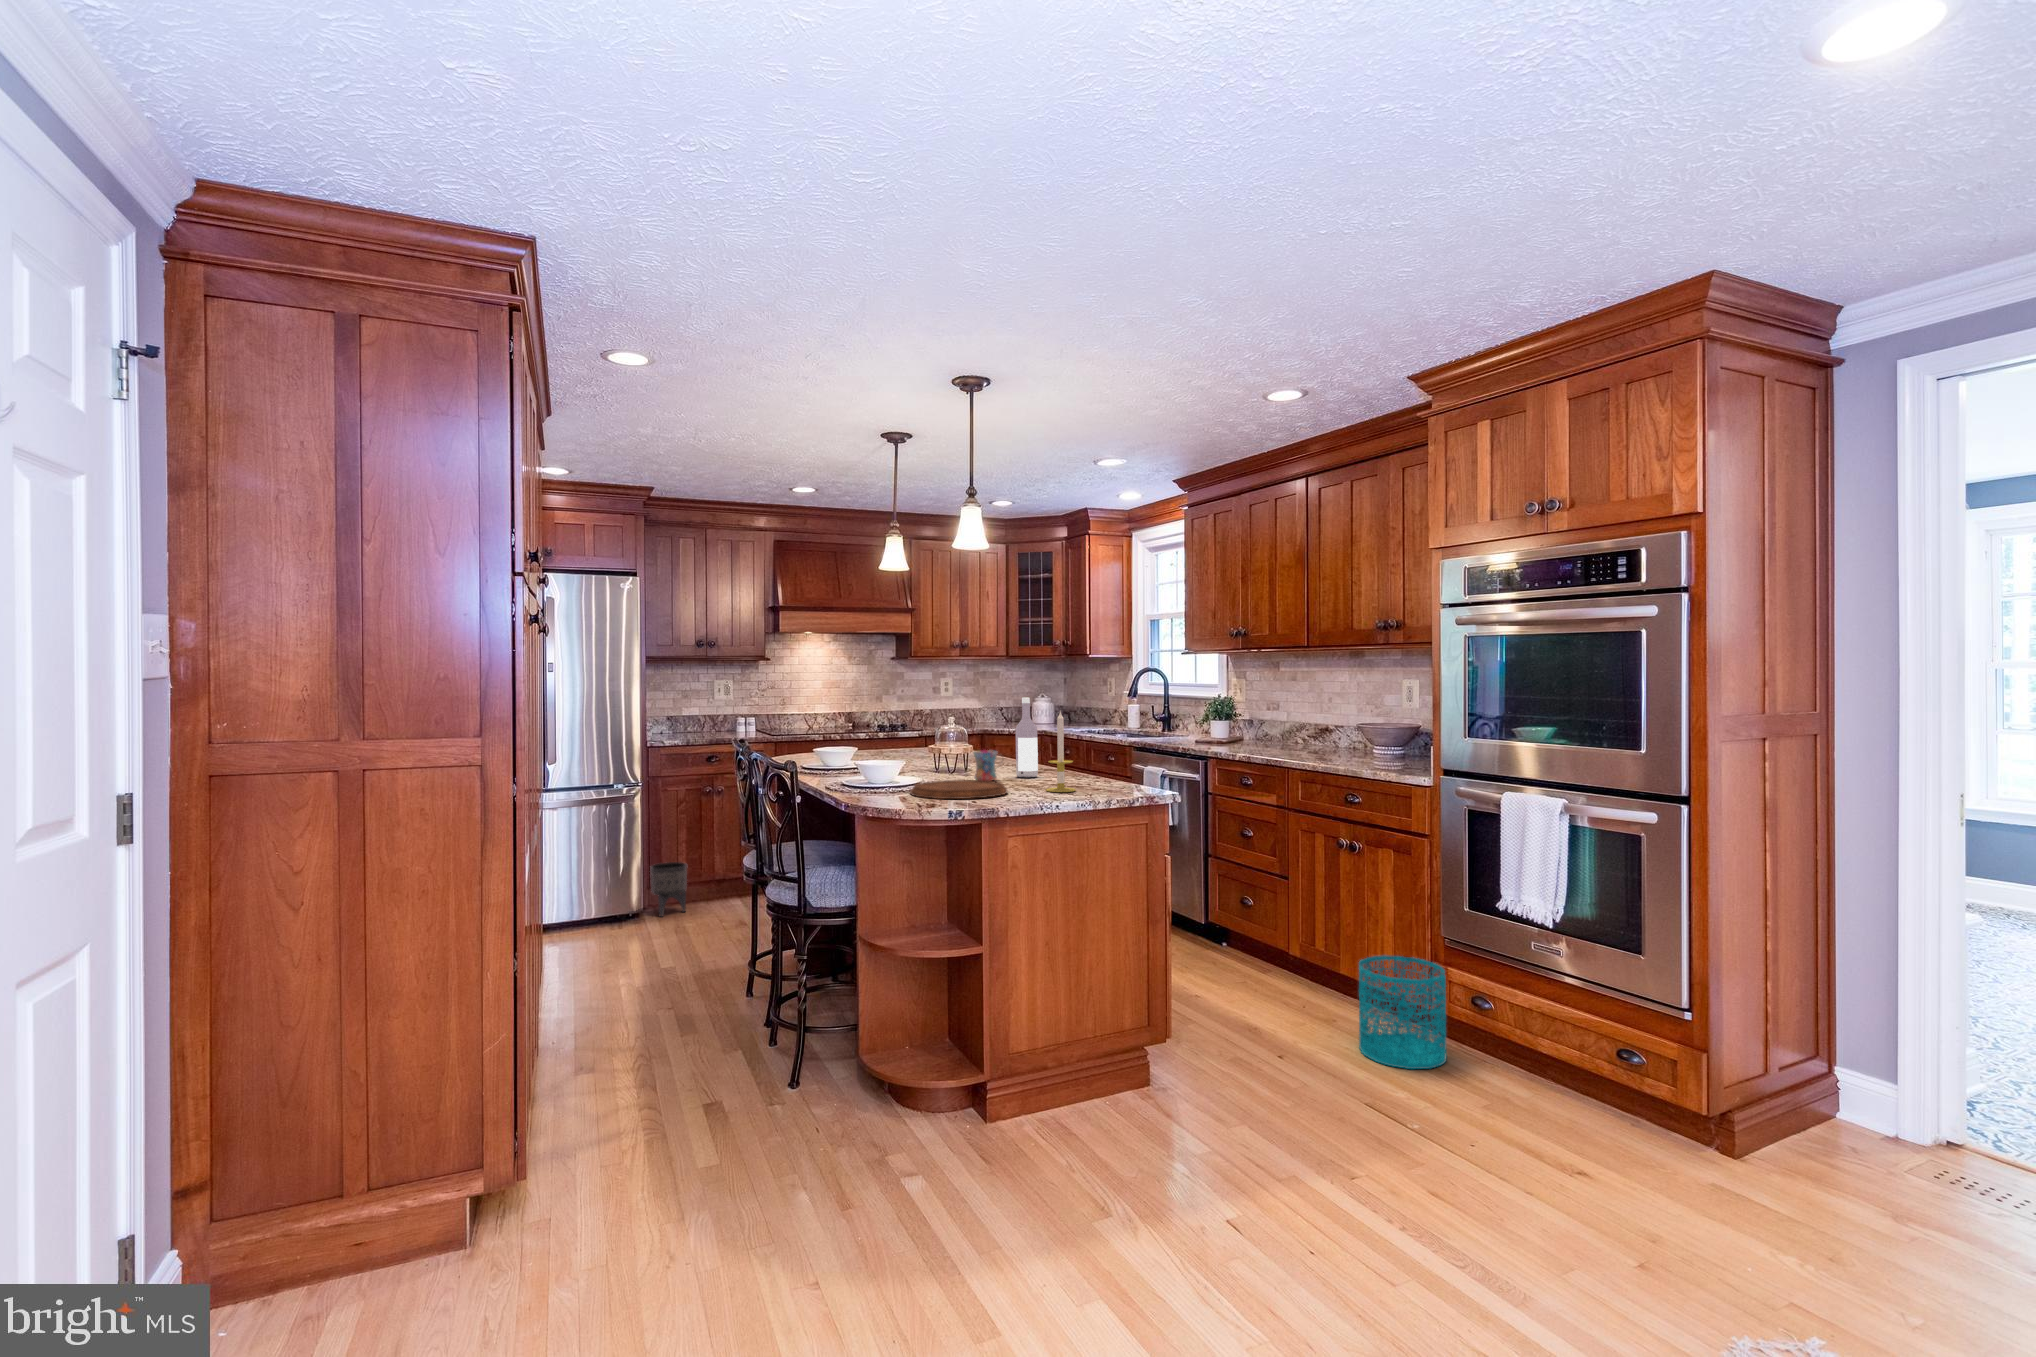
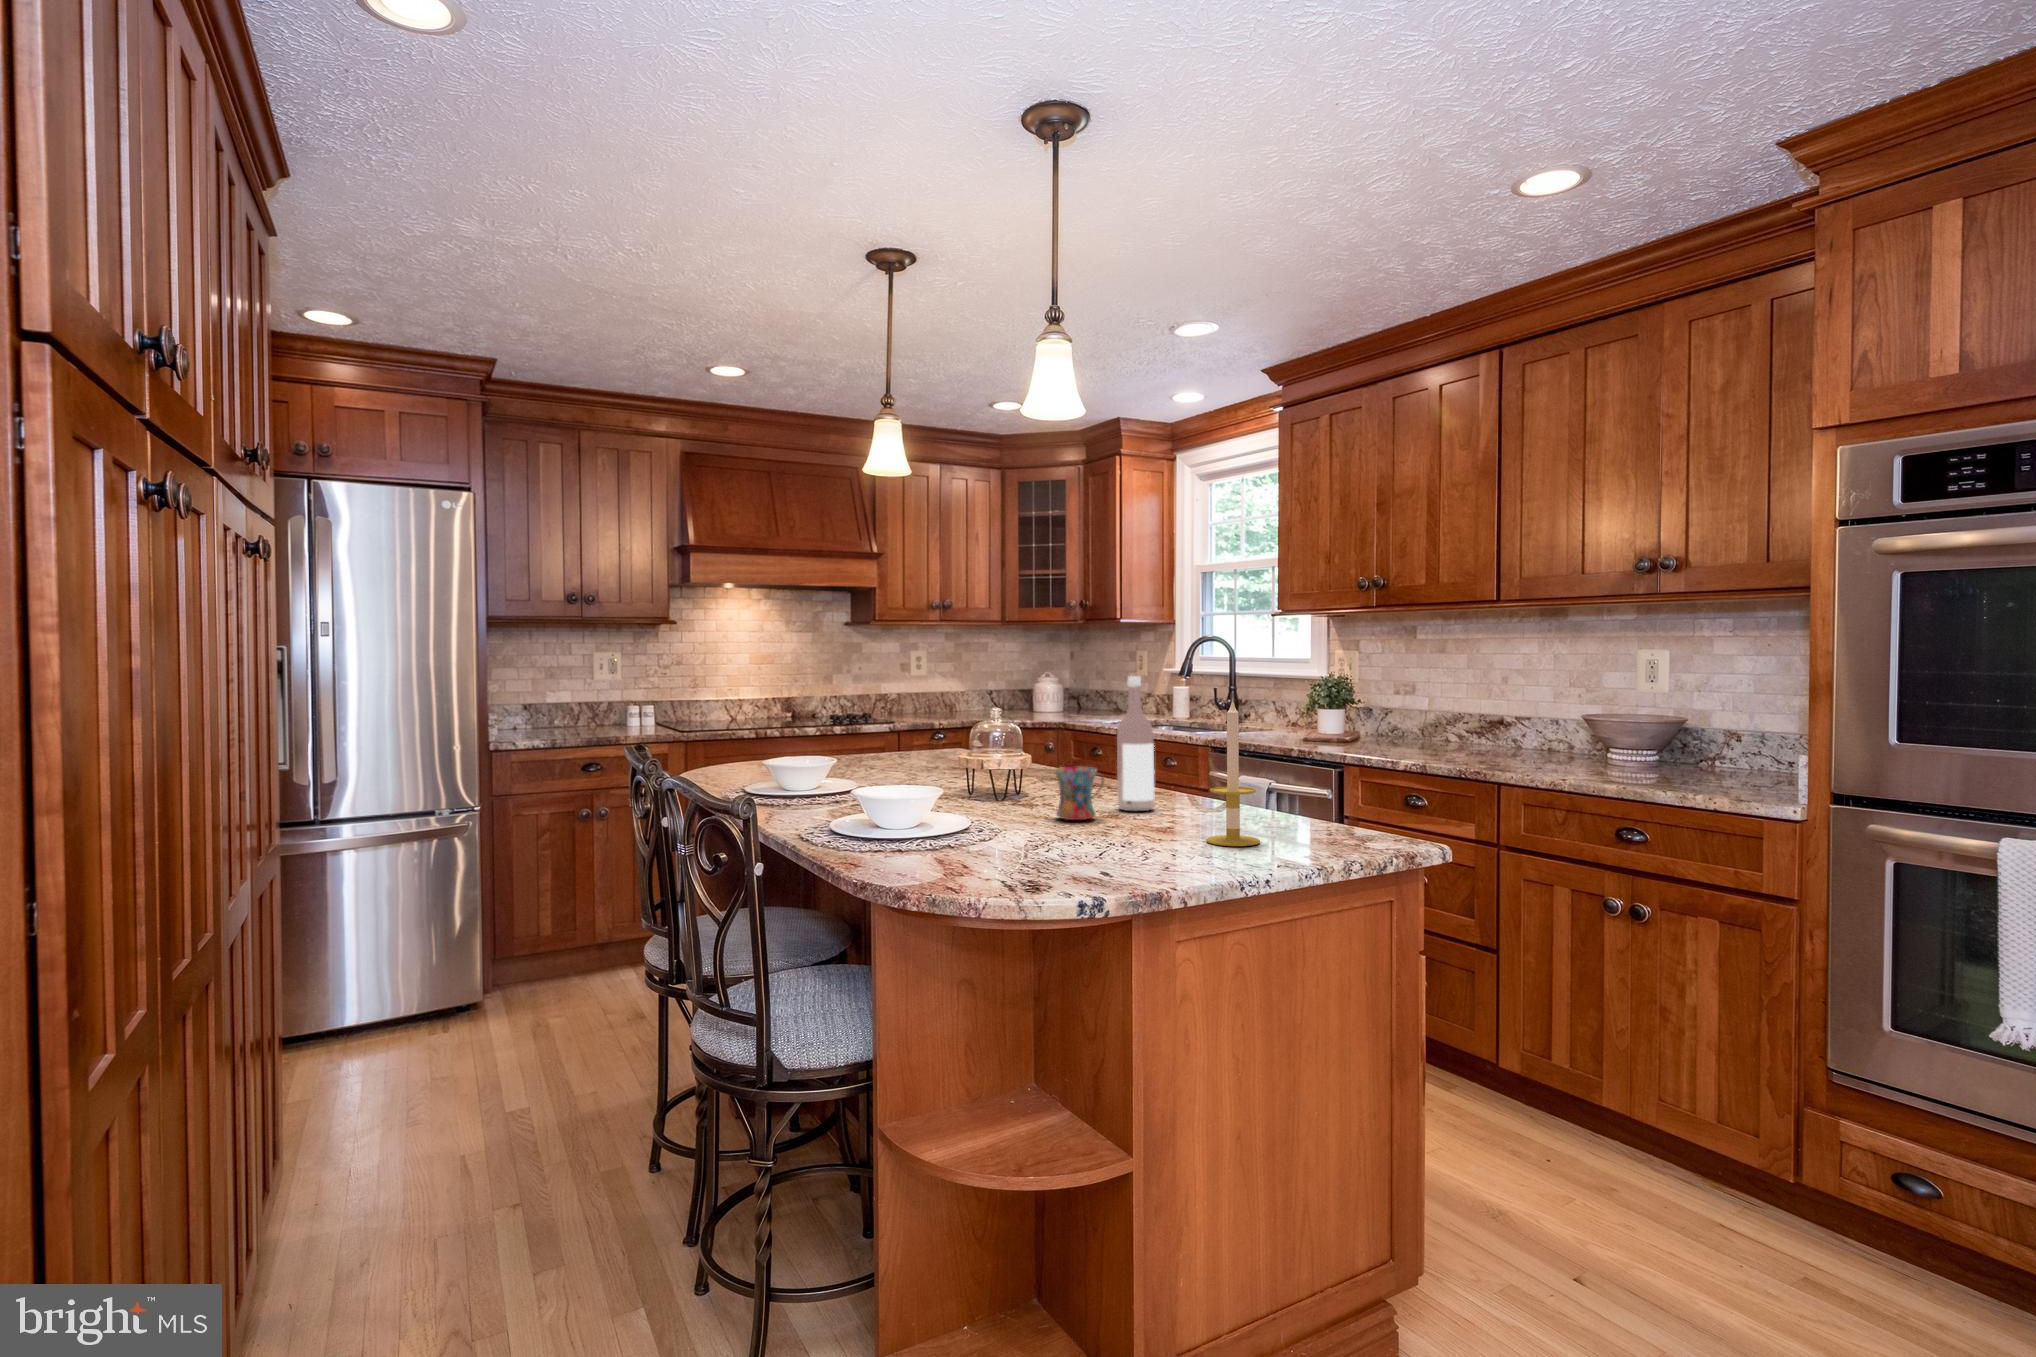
cutting board: present [910,780,1007,799] -> none [969,823,1148,868]
planter: present [650,862,687,917] -> none [494,923,553,1008]
wastebasket: present [1359,955,1447,1069] -> none [1693,1096,1858,1305]

